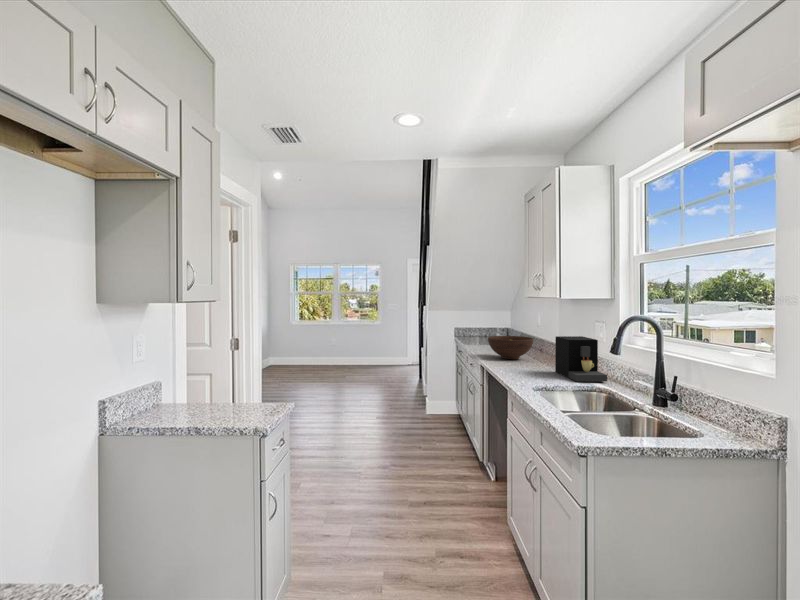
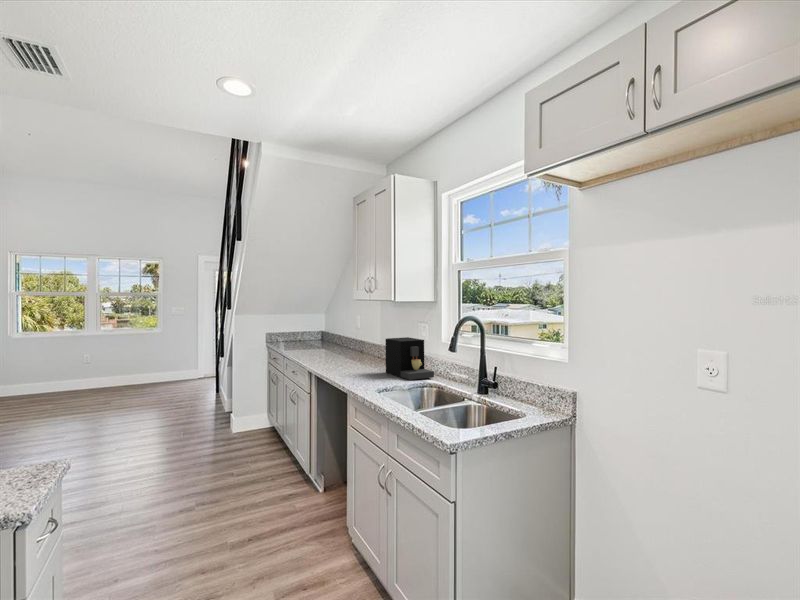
fruit bowl: present [488,336,534,359] -> none [314,340,359,363]

